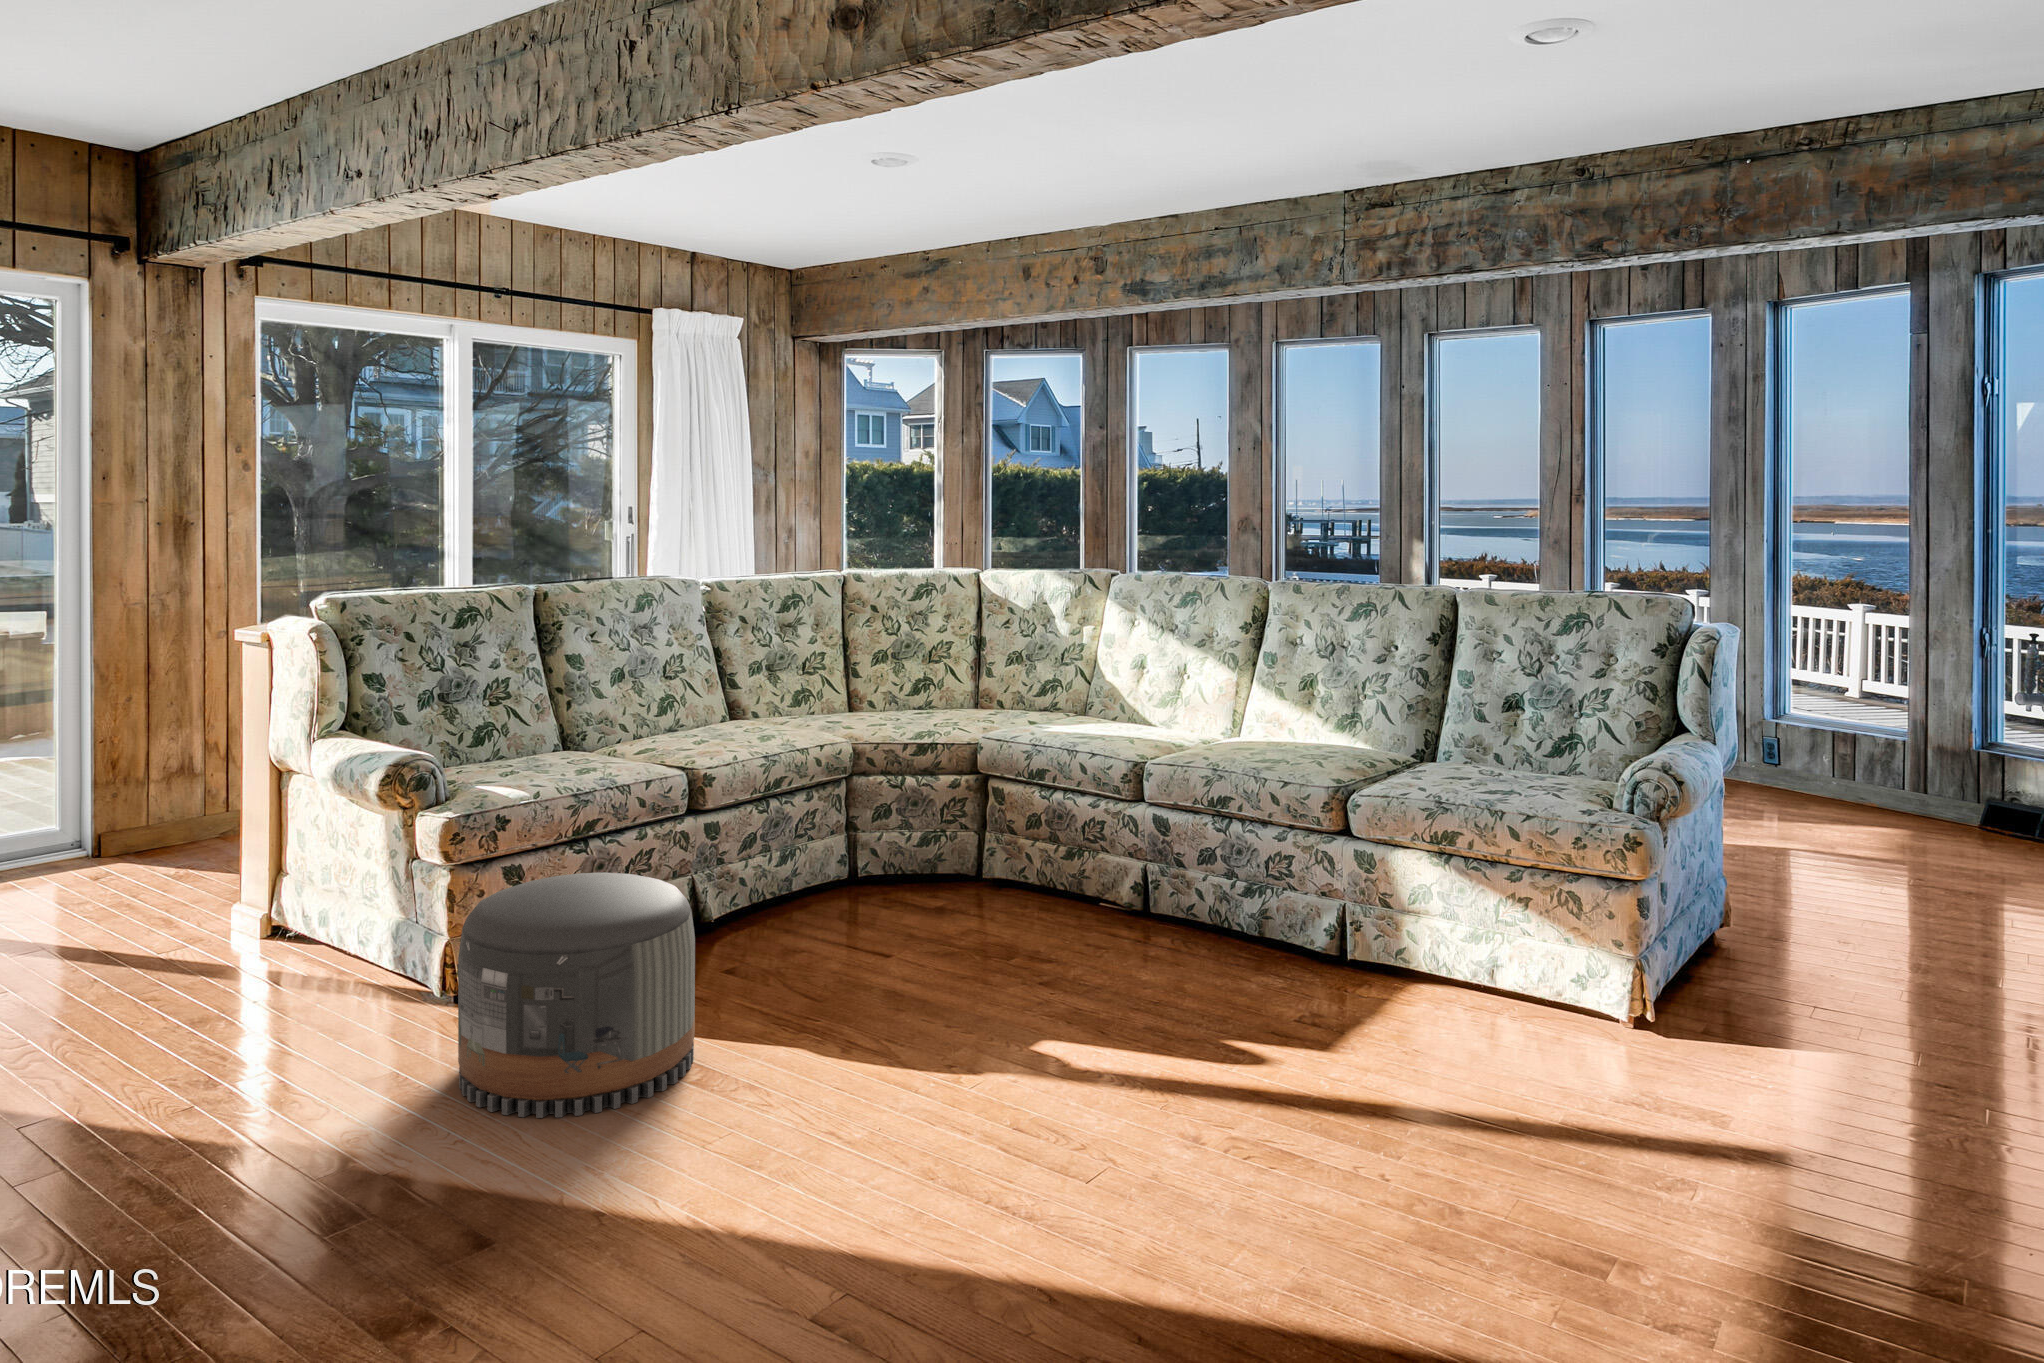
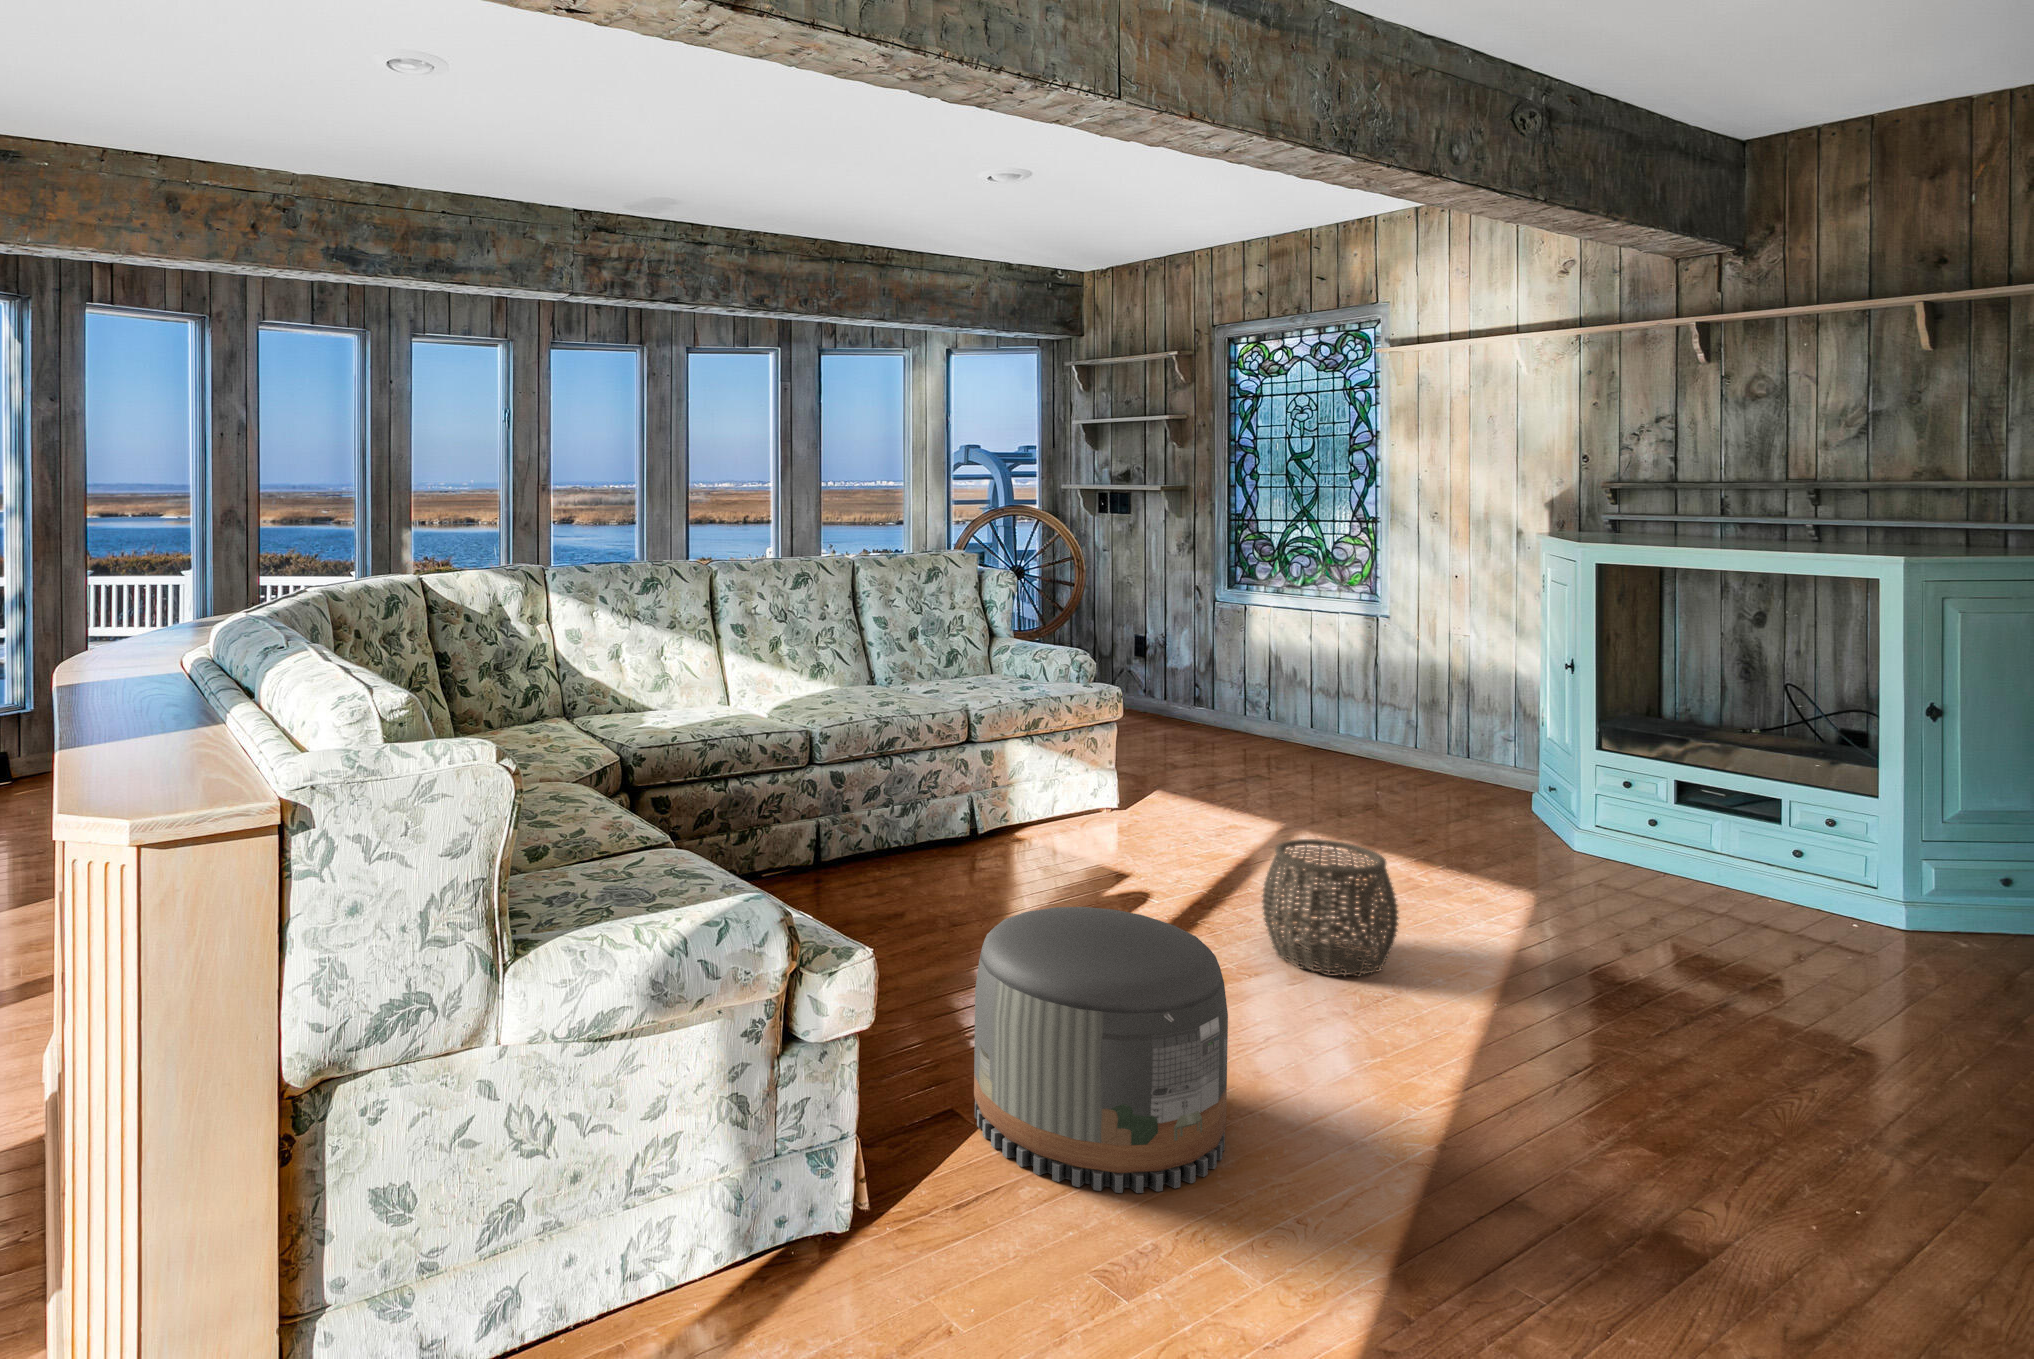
woven basket: none [1011,991,1196,1208] -> present [1262,839,1399,976]

